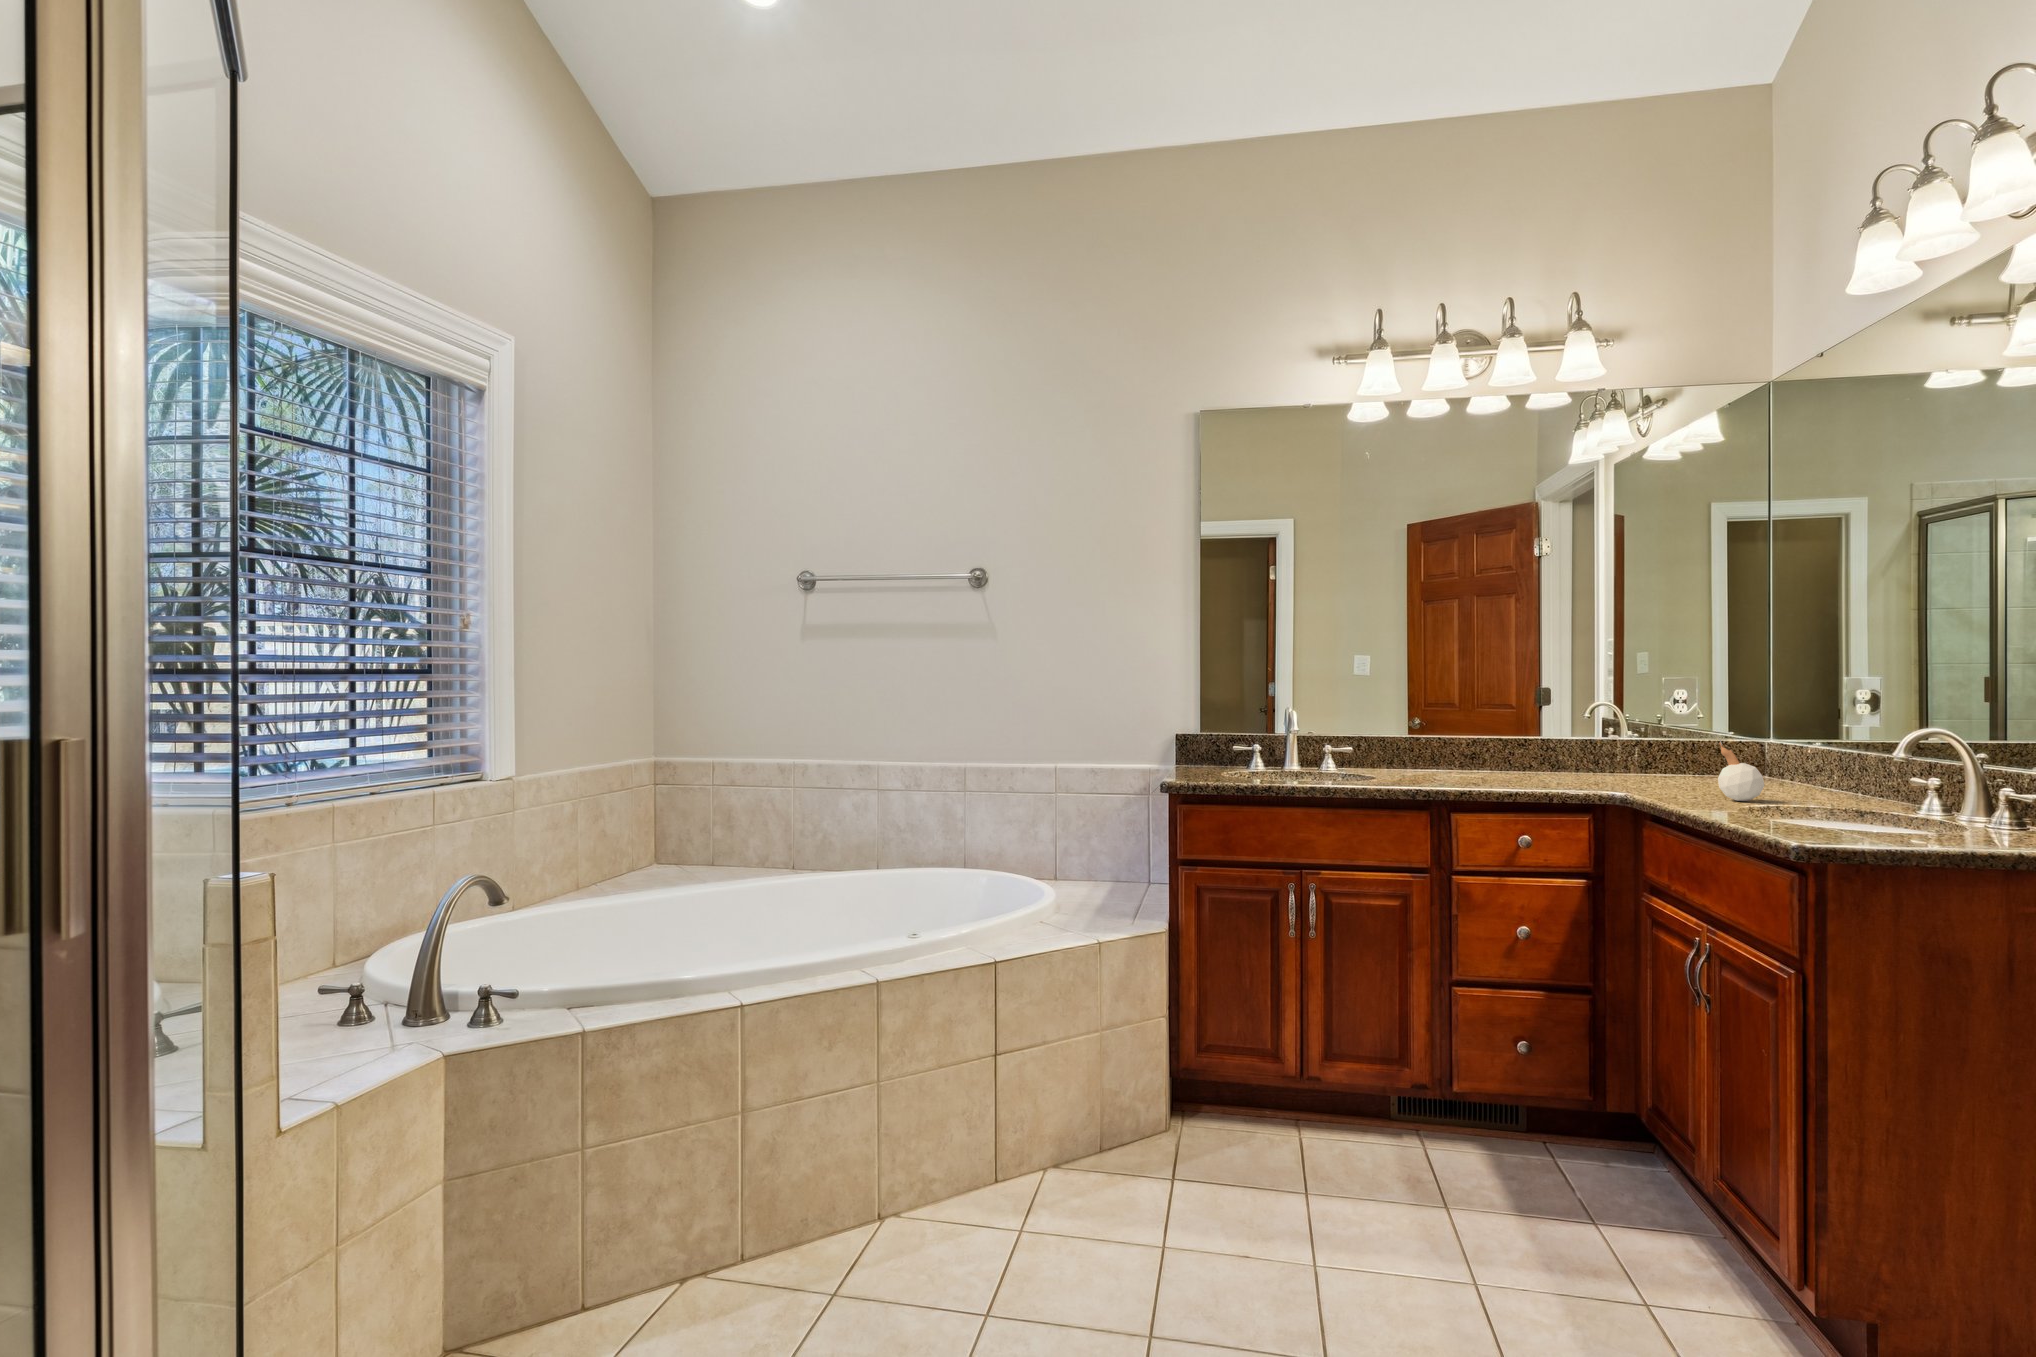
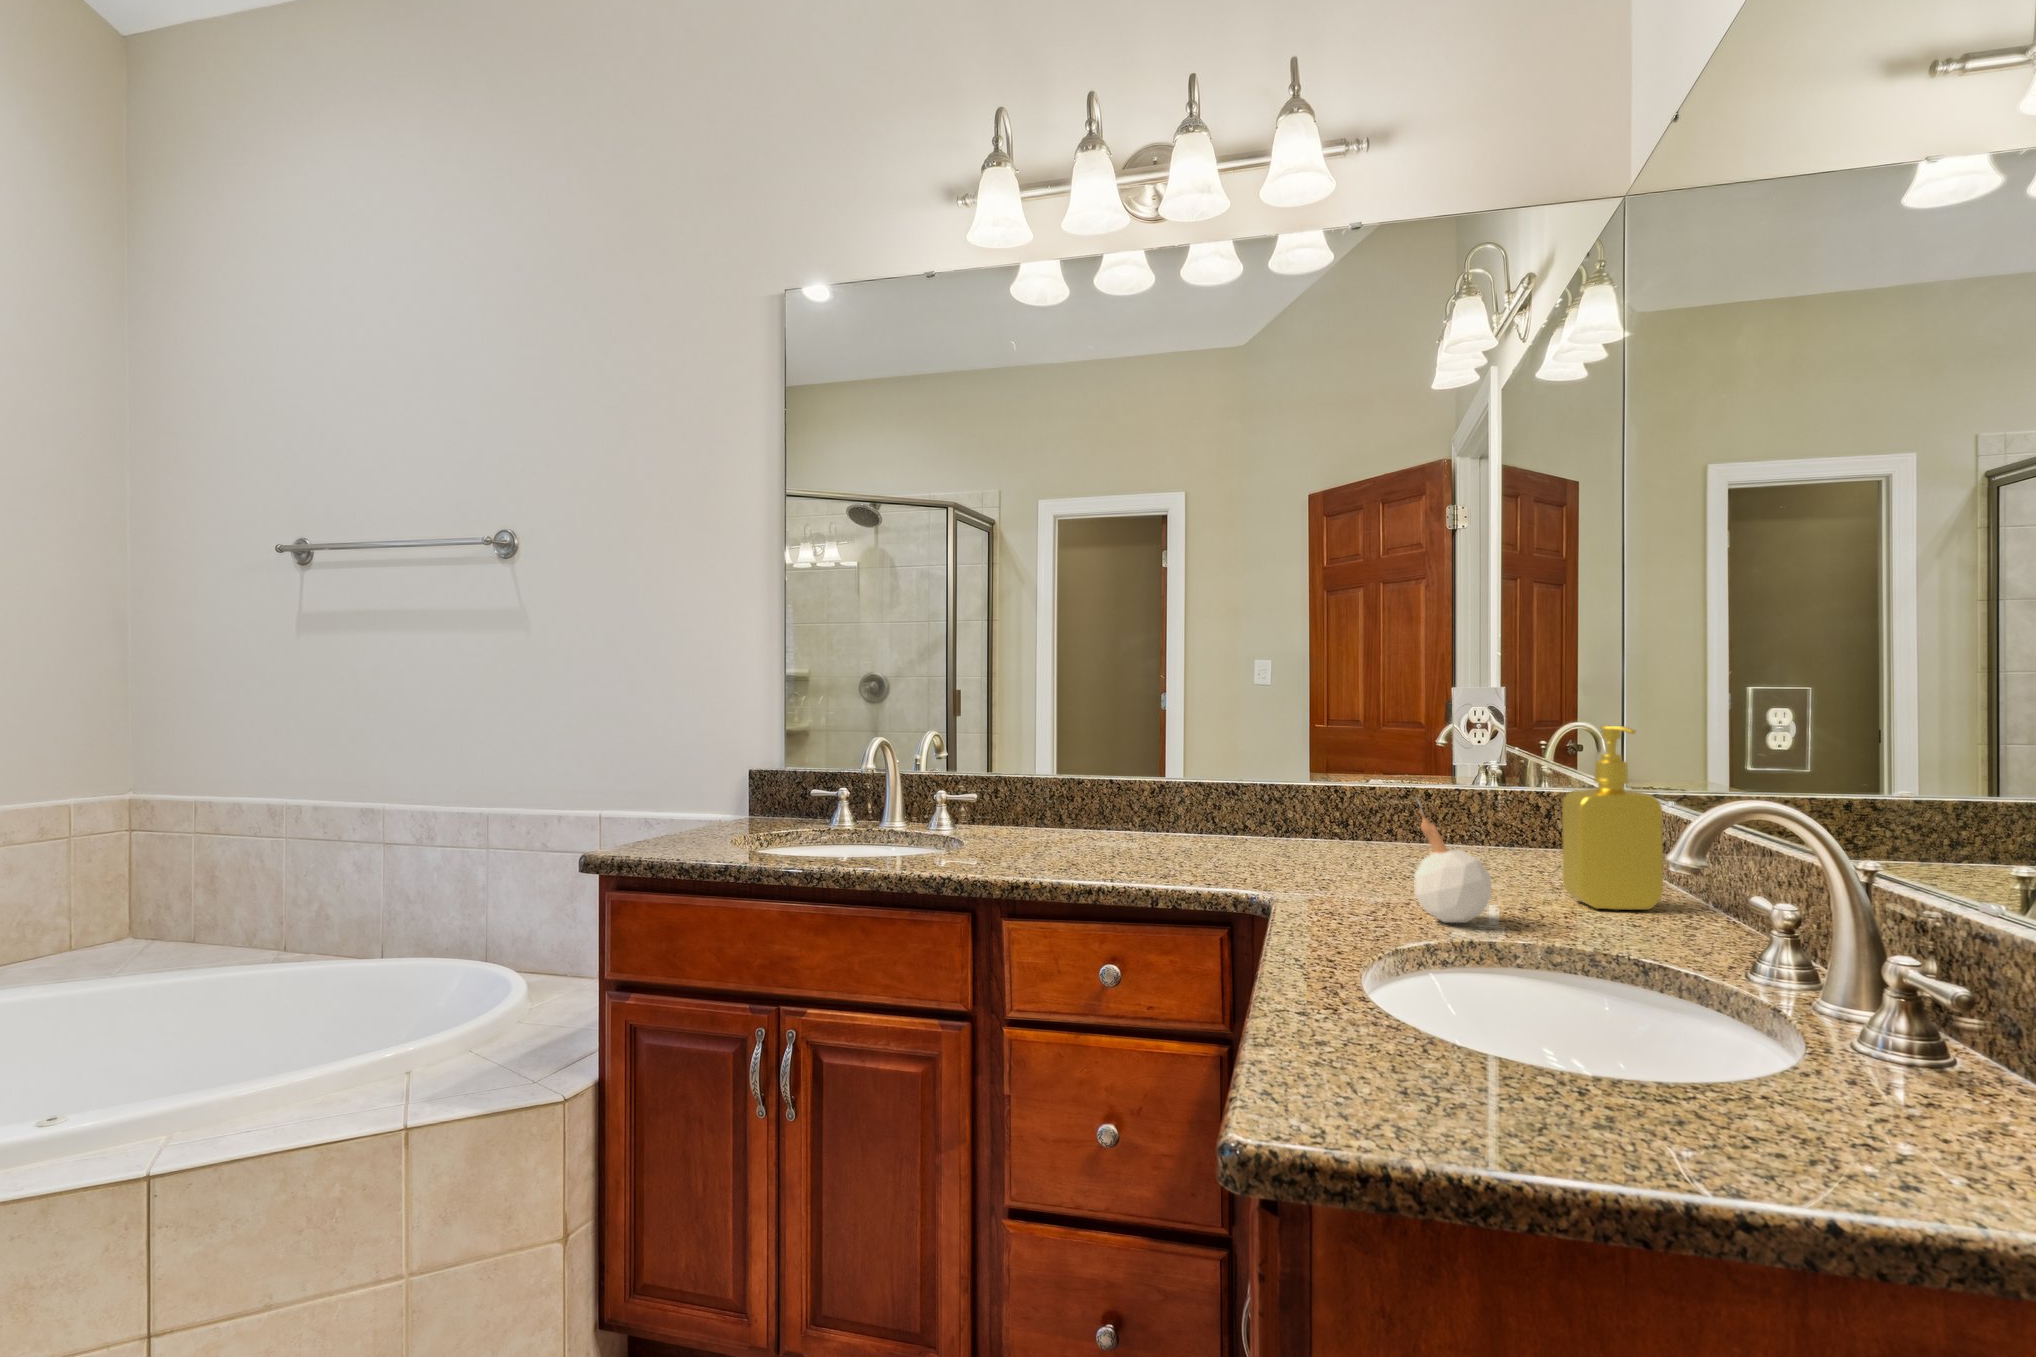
soap dispenser: none [1780,698,1838,796] -> present [1562,725,1663,910]

